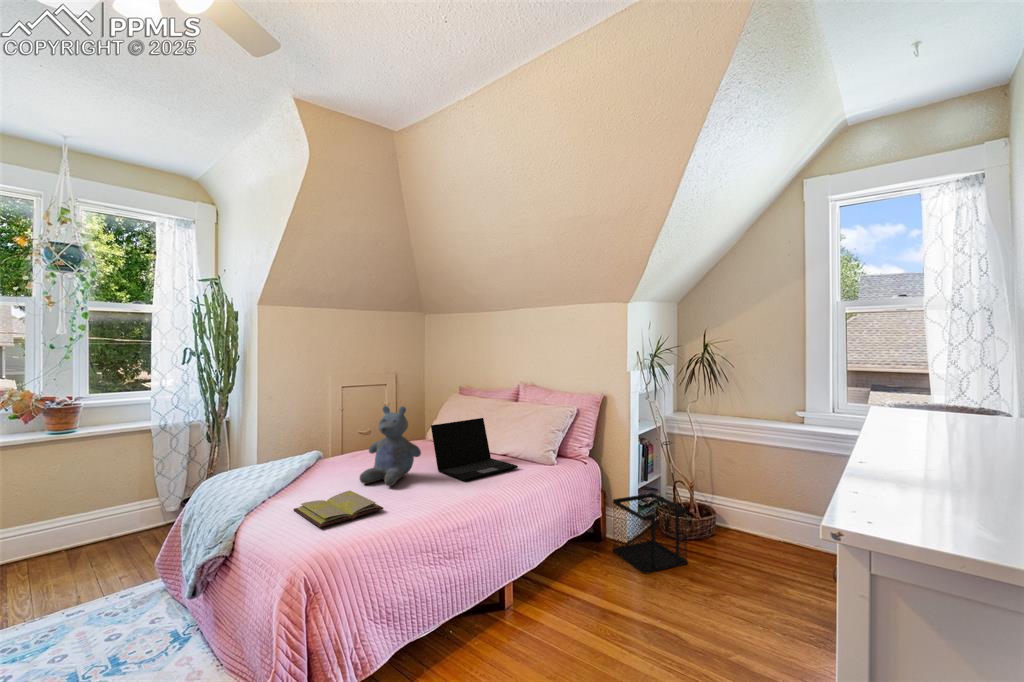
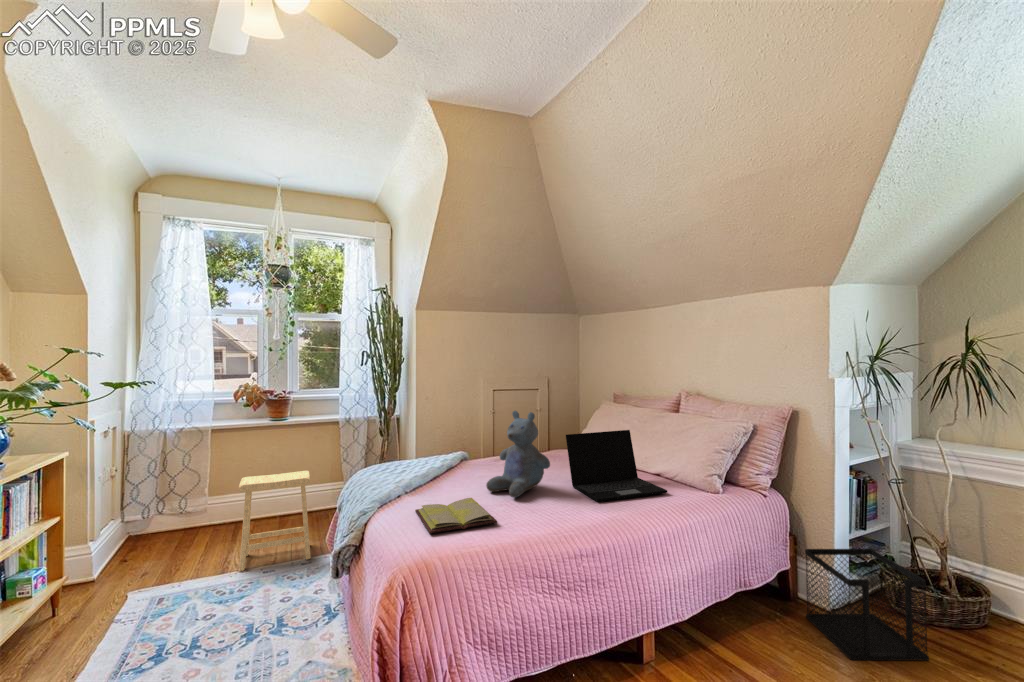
footstool: none [26,488,131,619] -> present [239,471,310,571]

